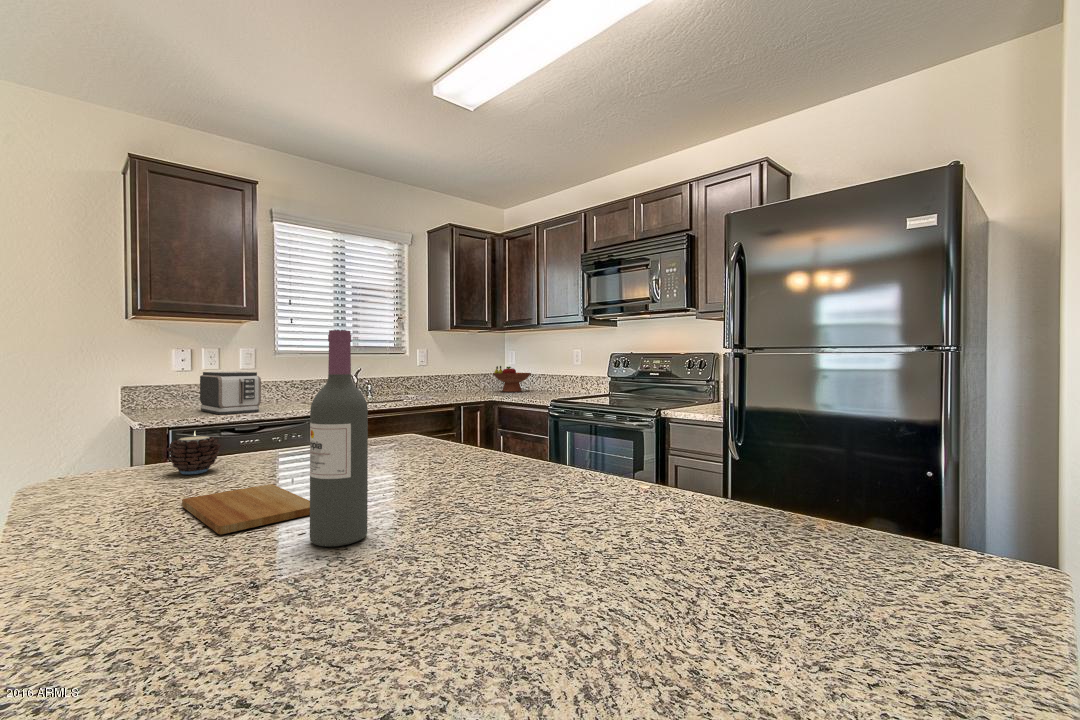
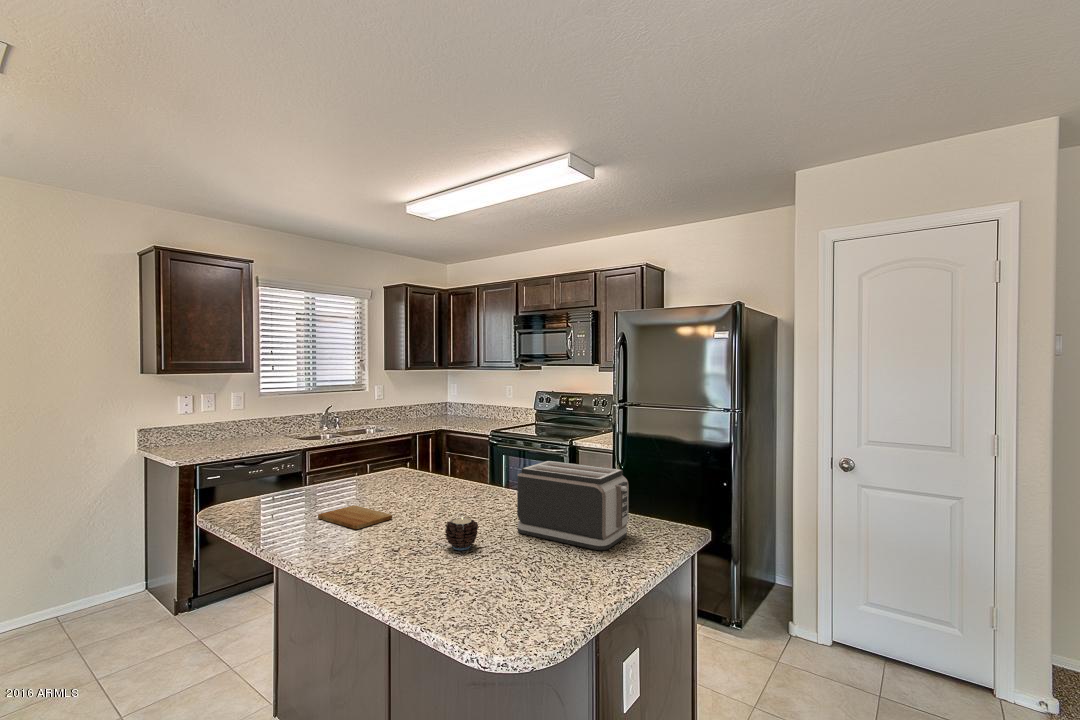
wine bottle: present [310,330,368,547] -> none [400,436,425,532]
fruit bowl: present [493,366,531,392] -> none [438,398,471,420]
toaster: present [200,372,261,414] -> present [517,461,629,550]
candle: present [167,432,221,474] -> present [445,517,478,550]

